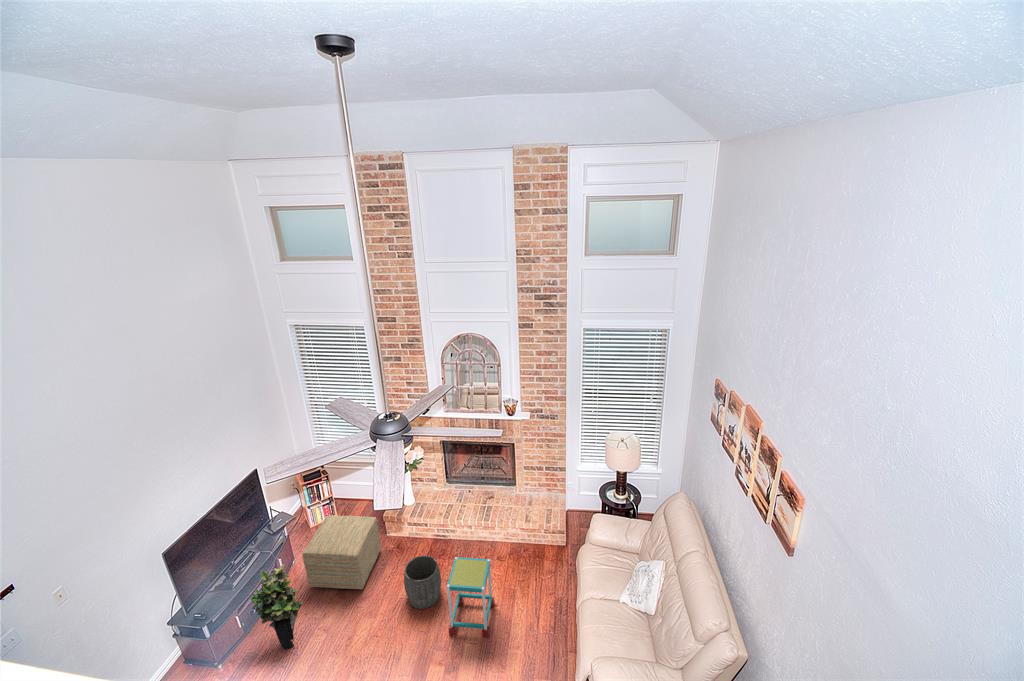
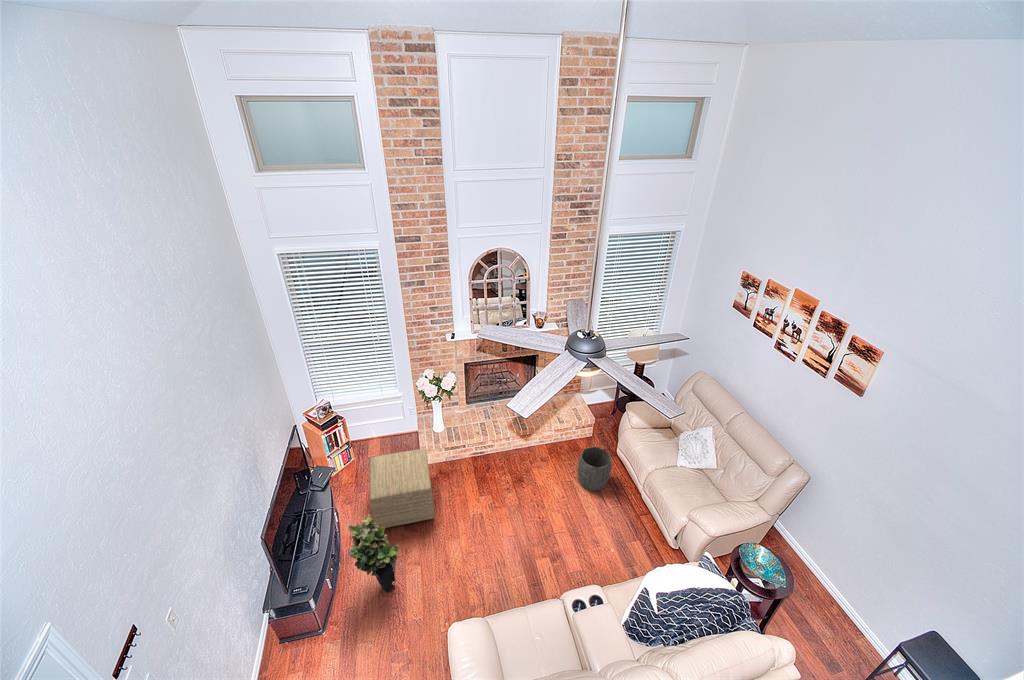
woven basket: present [404,555,441,609] -> present [577,447,611,491]
side table: present [447,557,494,637] -> none [528,462,577,534]

